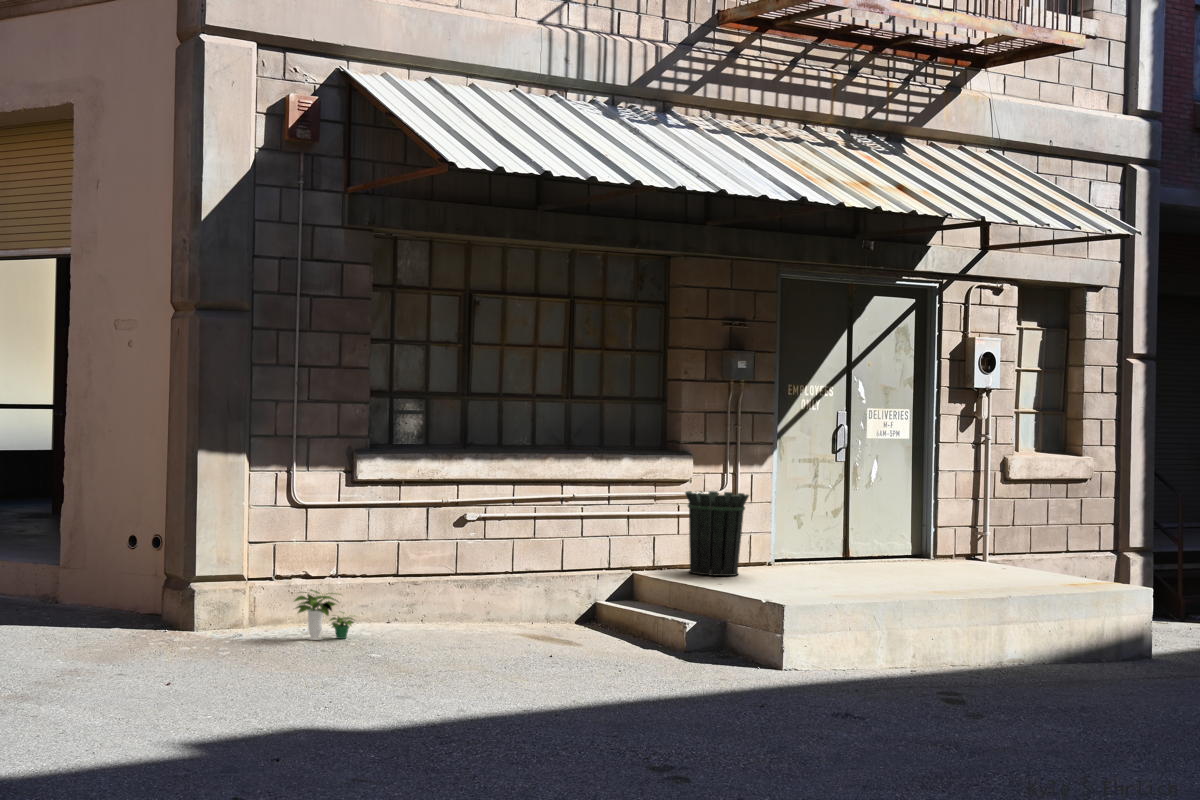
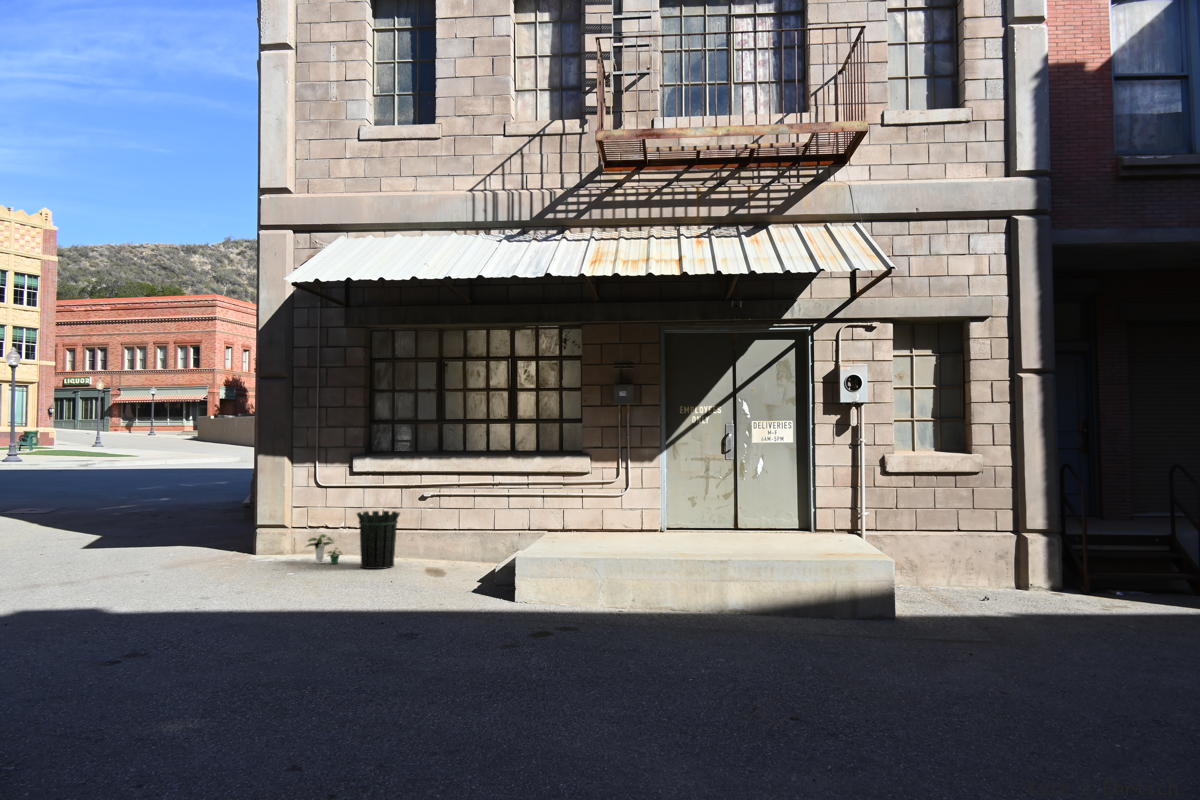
waste bin: present [685,491,749,576] -> present [357,511,400,569]

